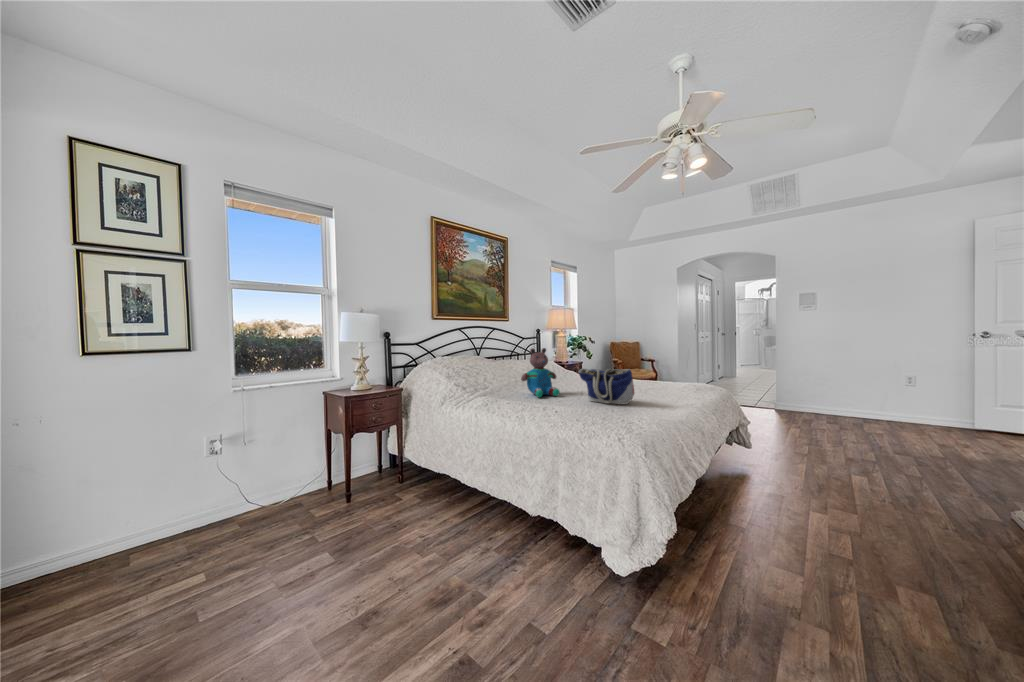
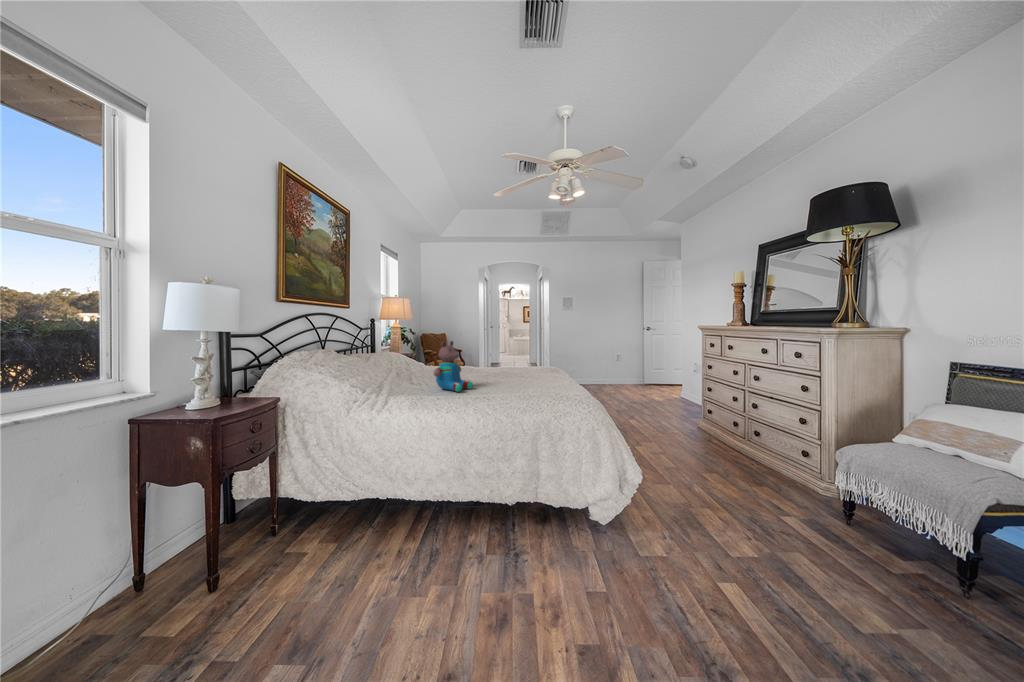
tote bag: present [579,369,634,405] -> none [500,358,551,390]

